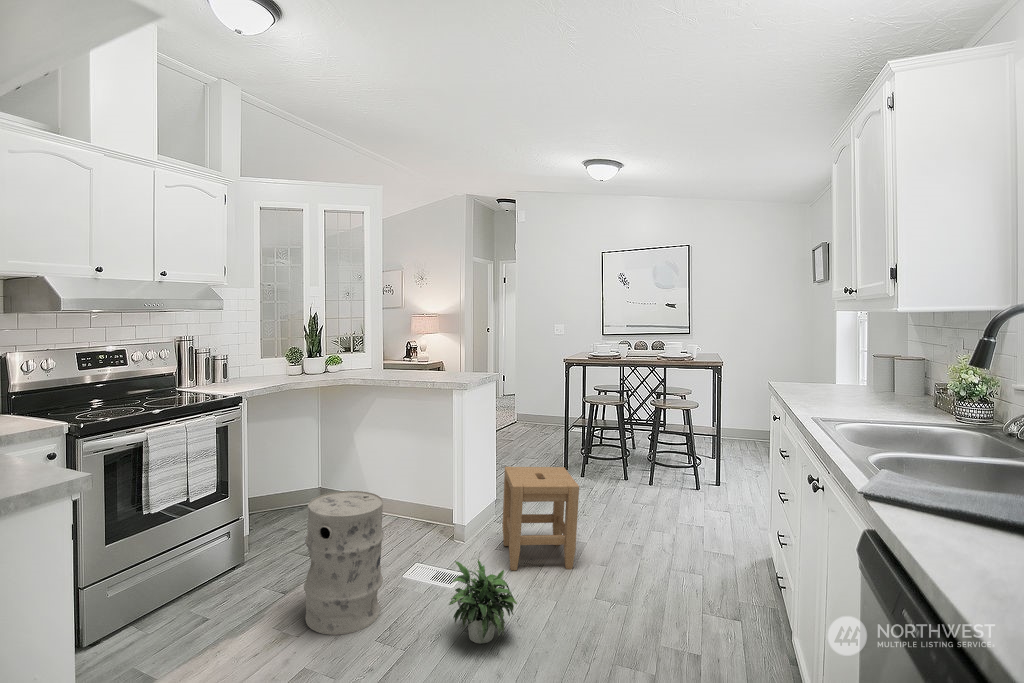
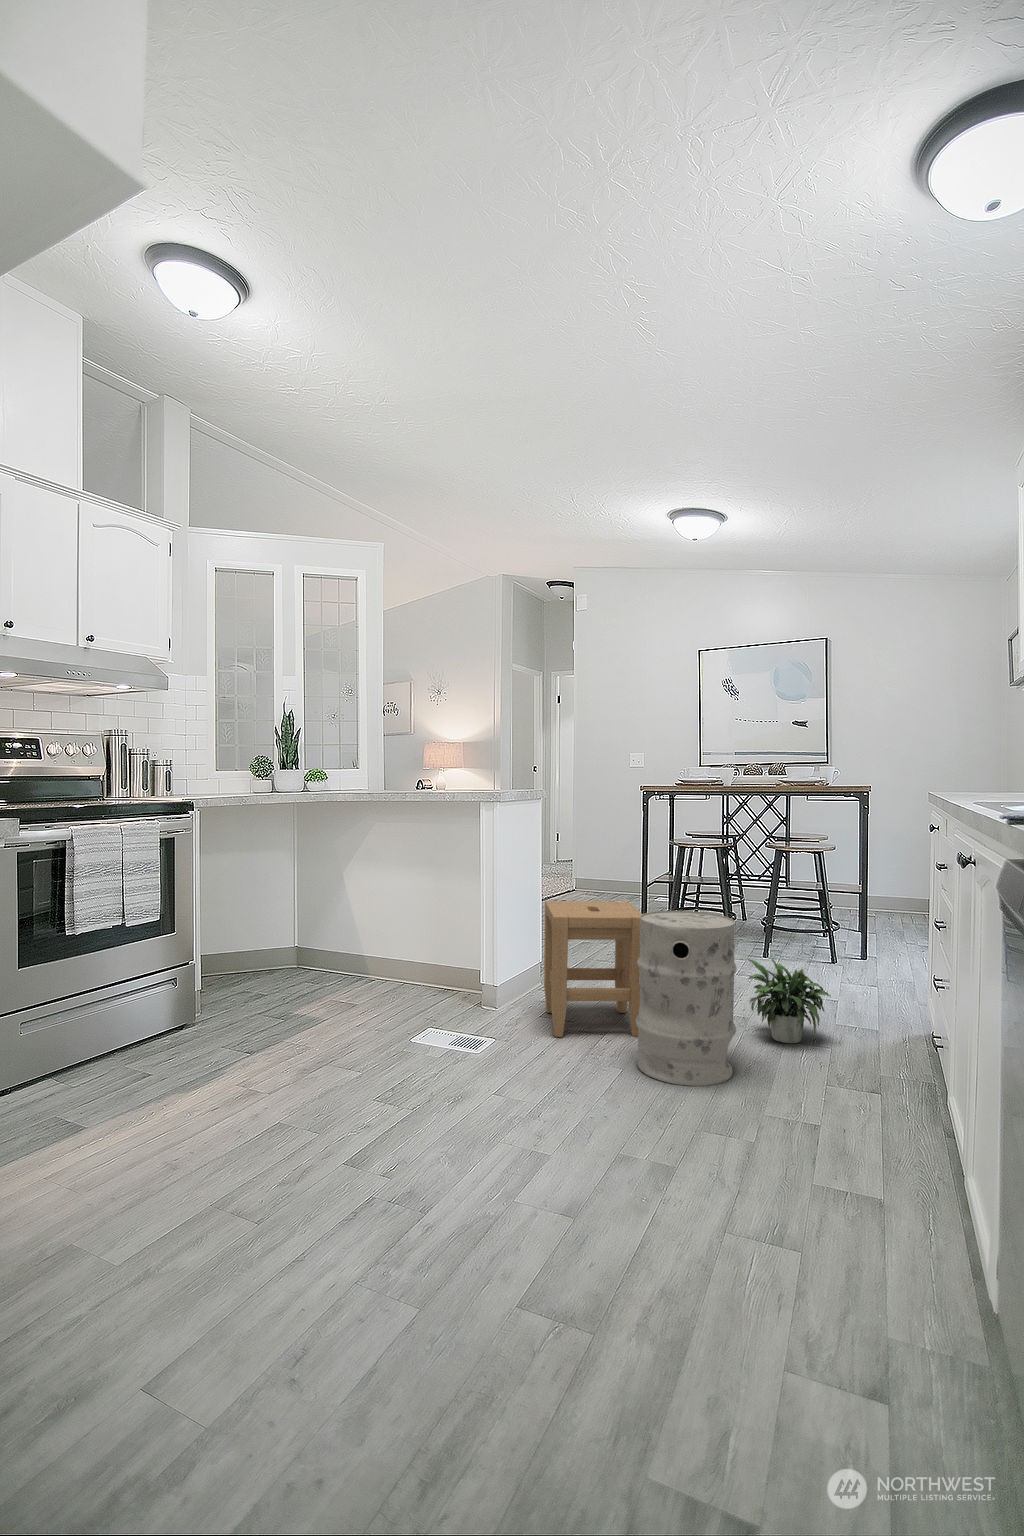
trash can: present [304,491,384,635] -> present [635,911,737,1086]
potted plant: present [449,559,517,644] -> present [743,958,831,1043]

